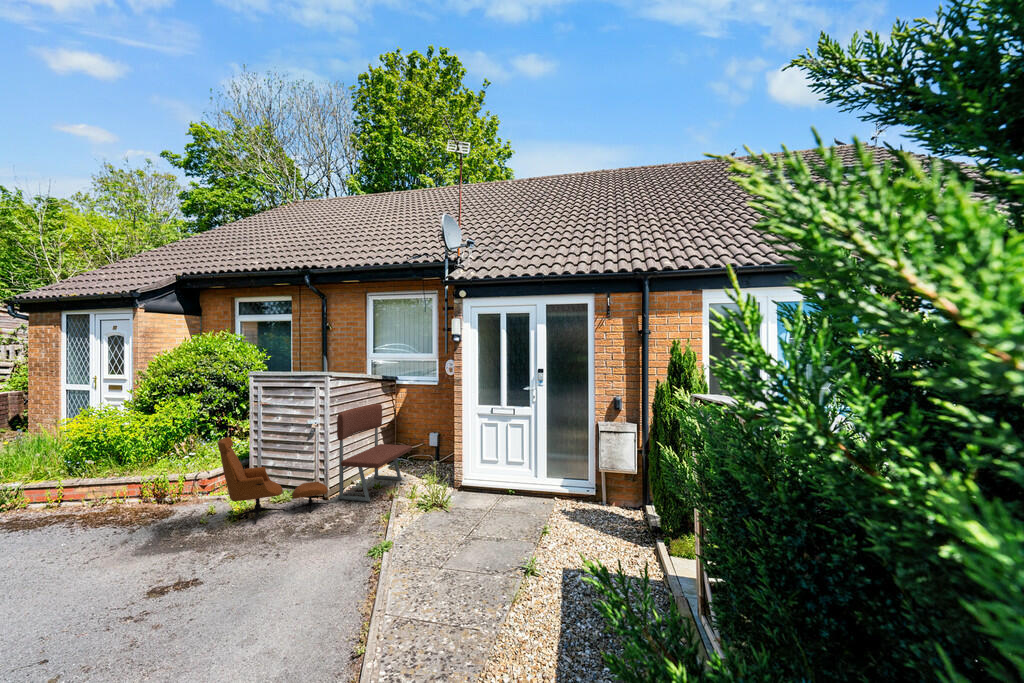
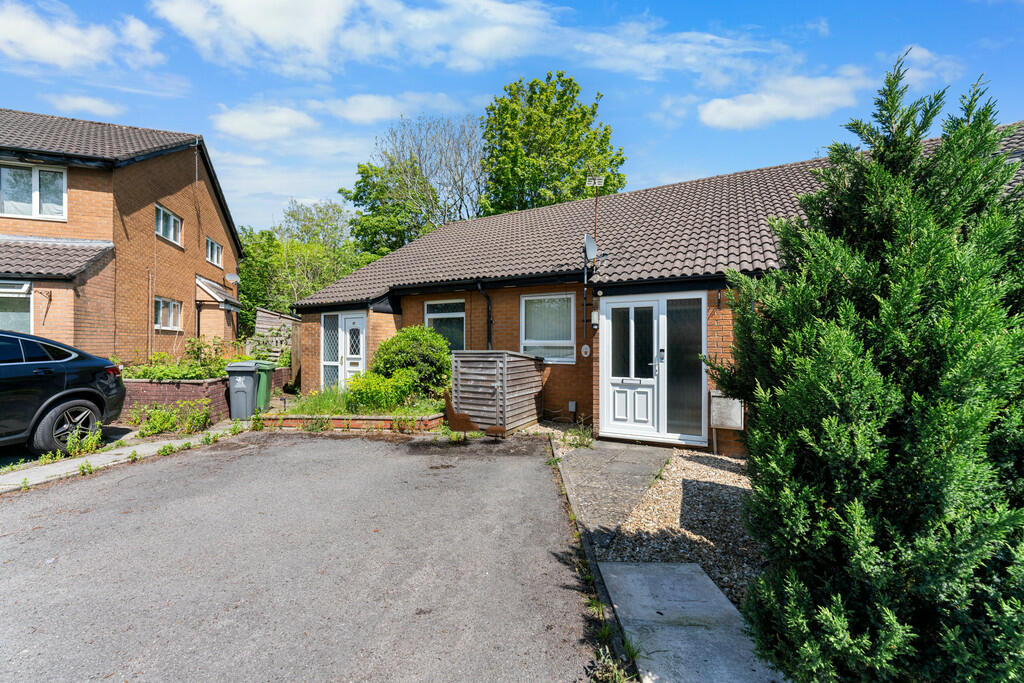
bench: present [337,404,412,501] -> none [512,376,560,441]

